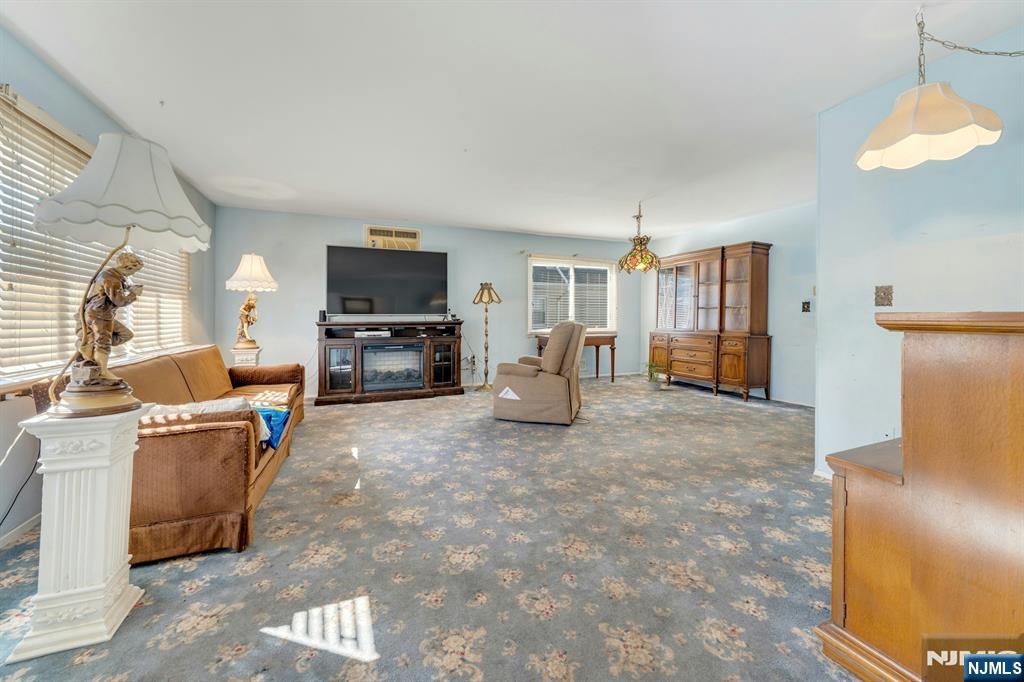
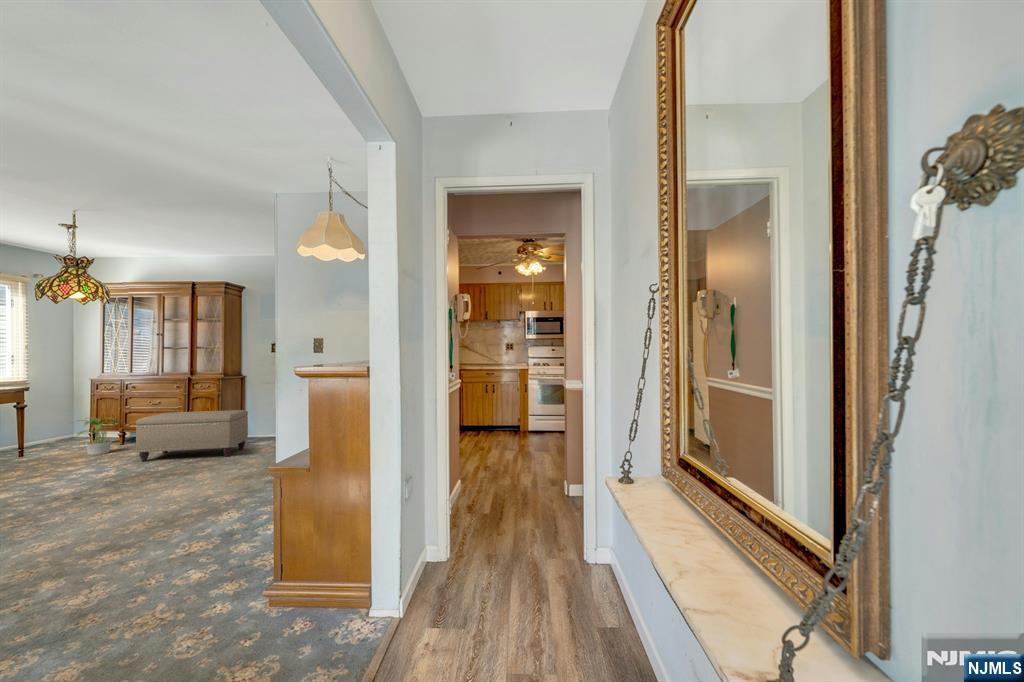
ottoman: none [677,365,773,415] -> present [136,410,248,461]

